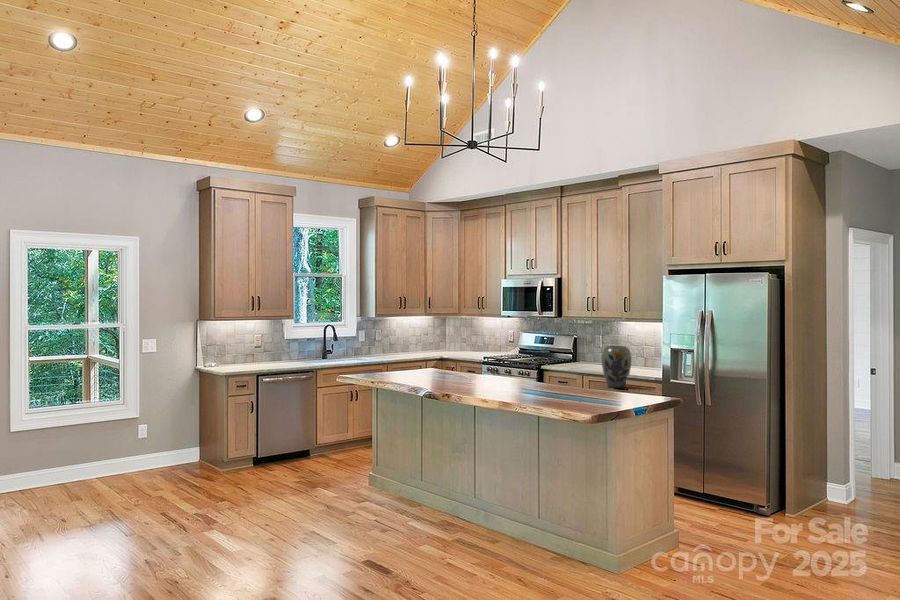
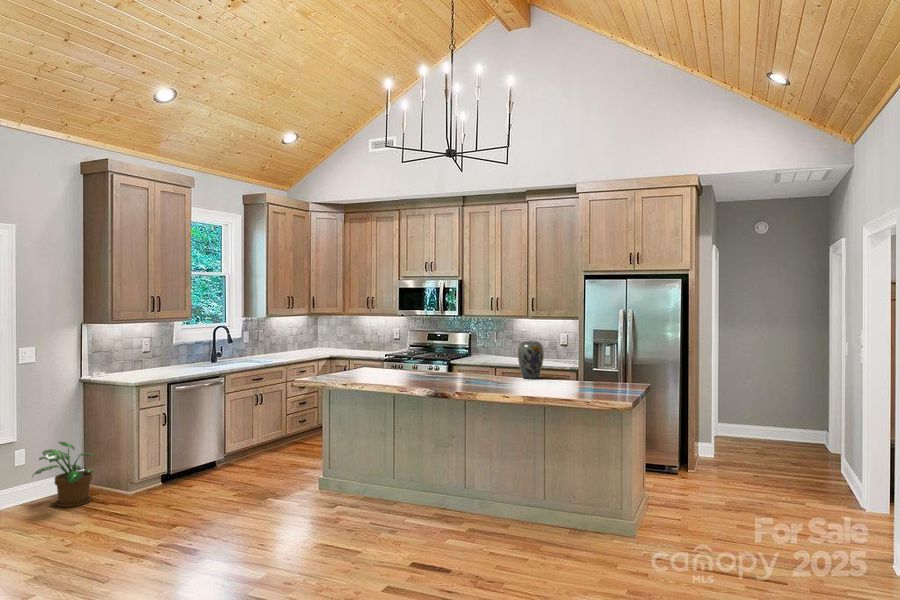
potted plant: none [145,420,198,475] -> present [32,442,95,507]

